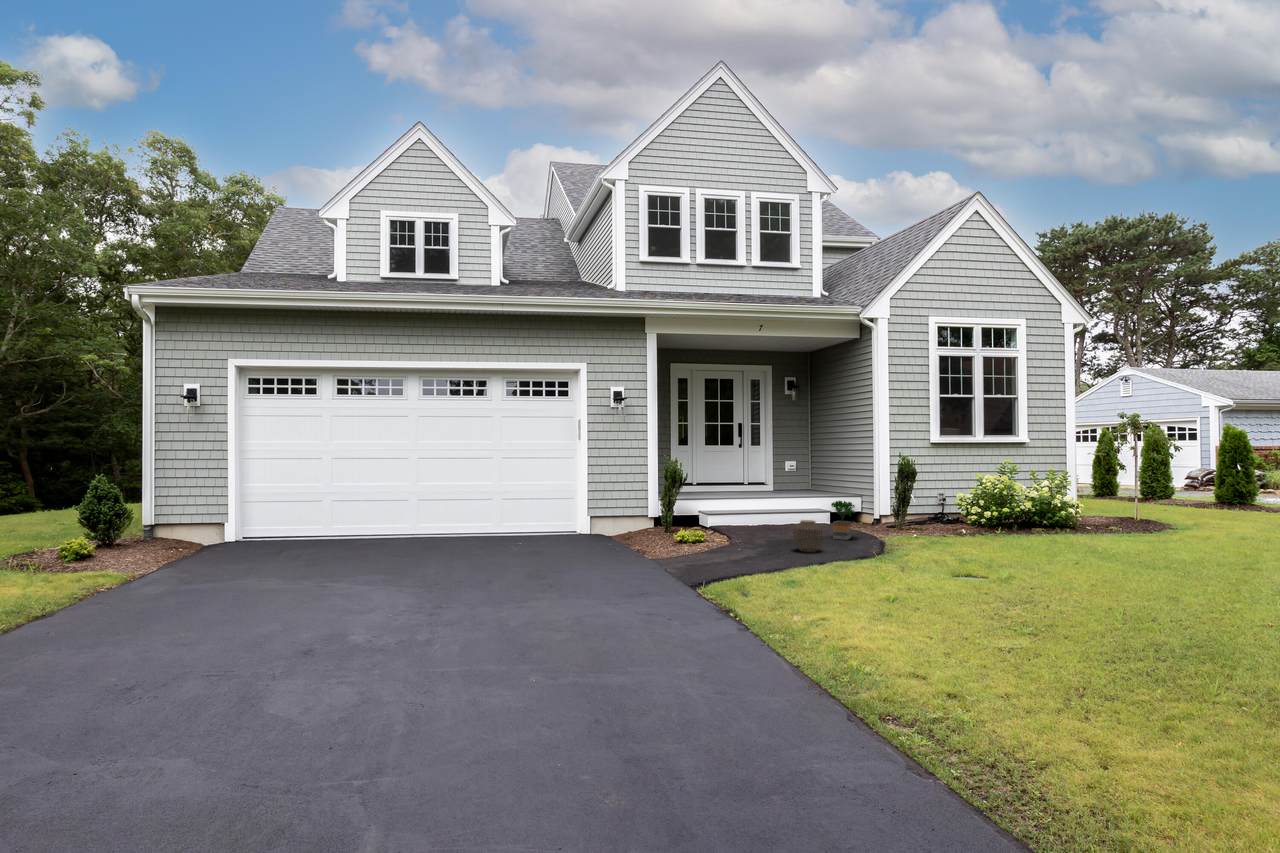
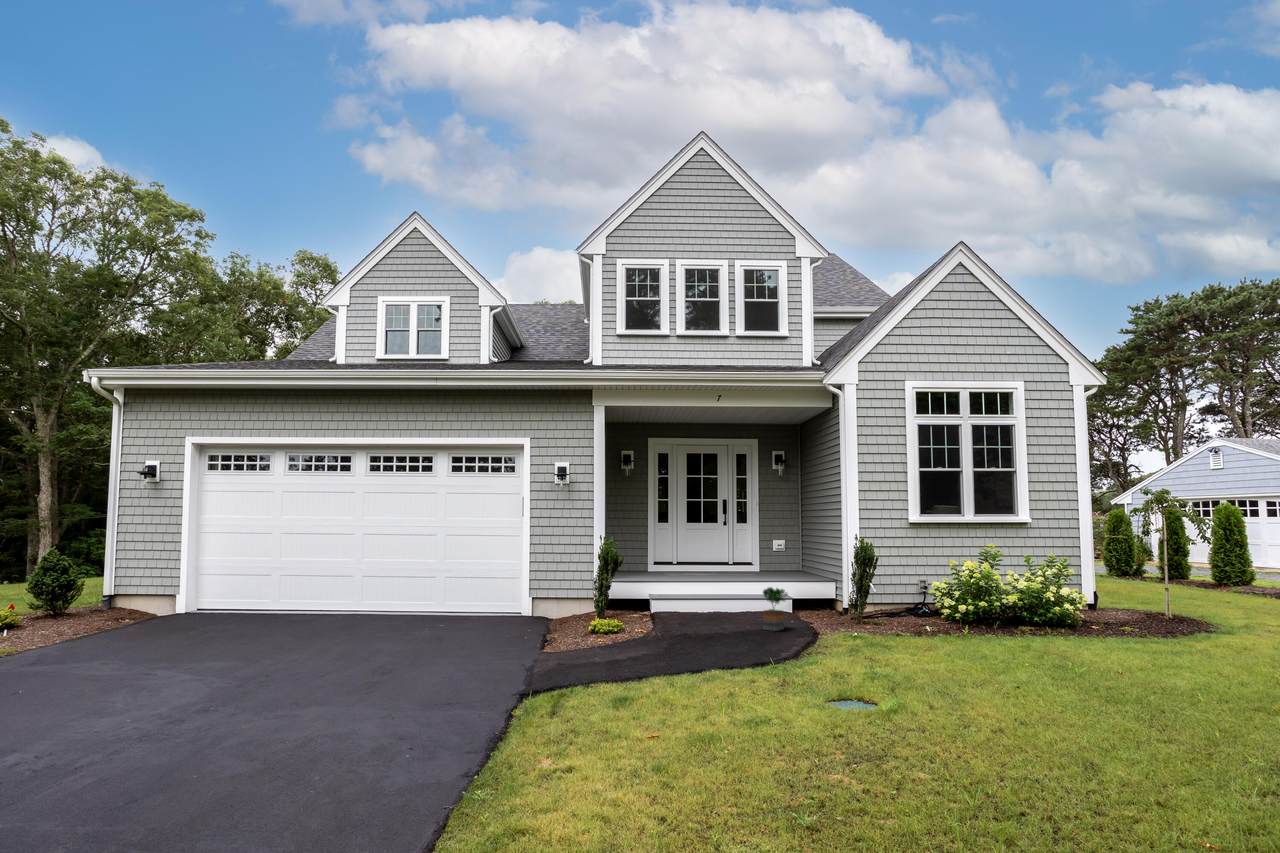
woven basket: present [794,520,823,552] -> none [699,608,730,643]

